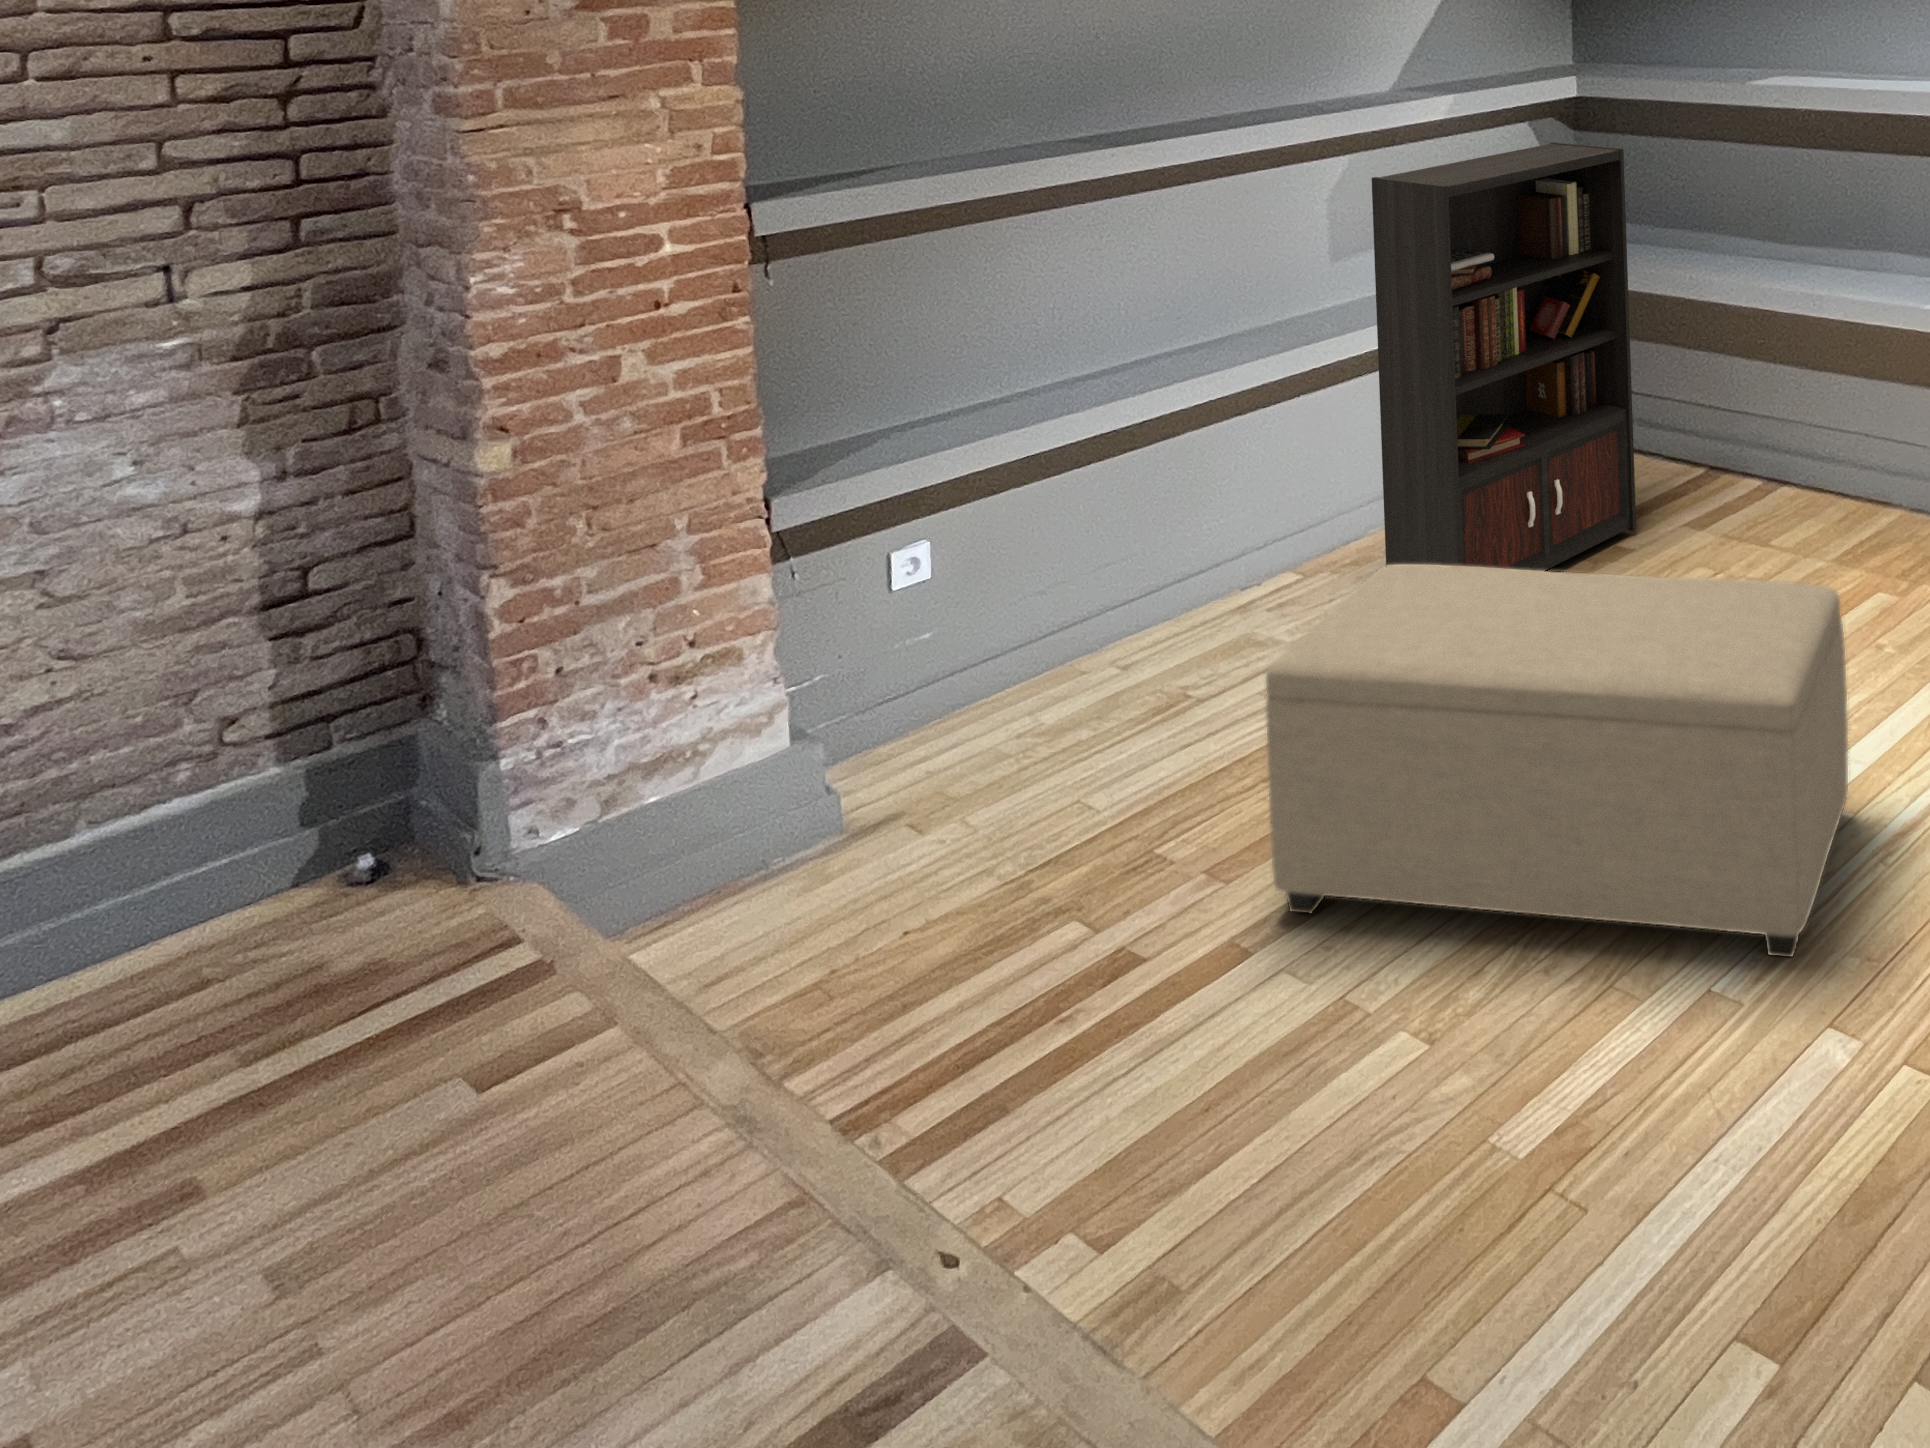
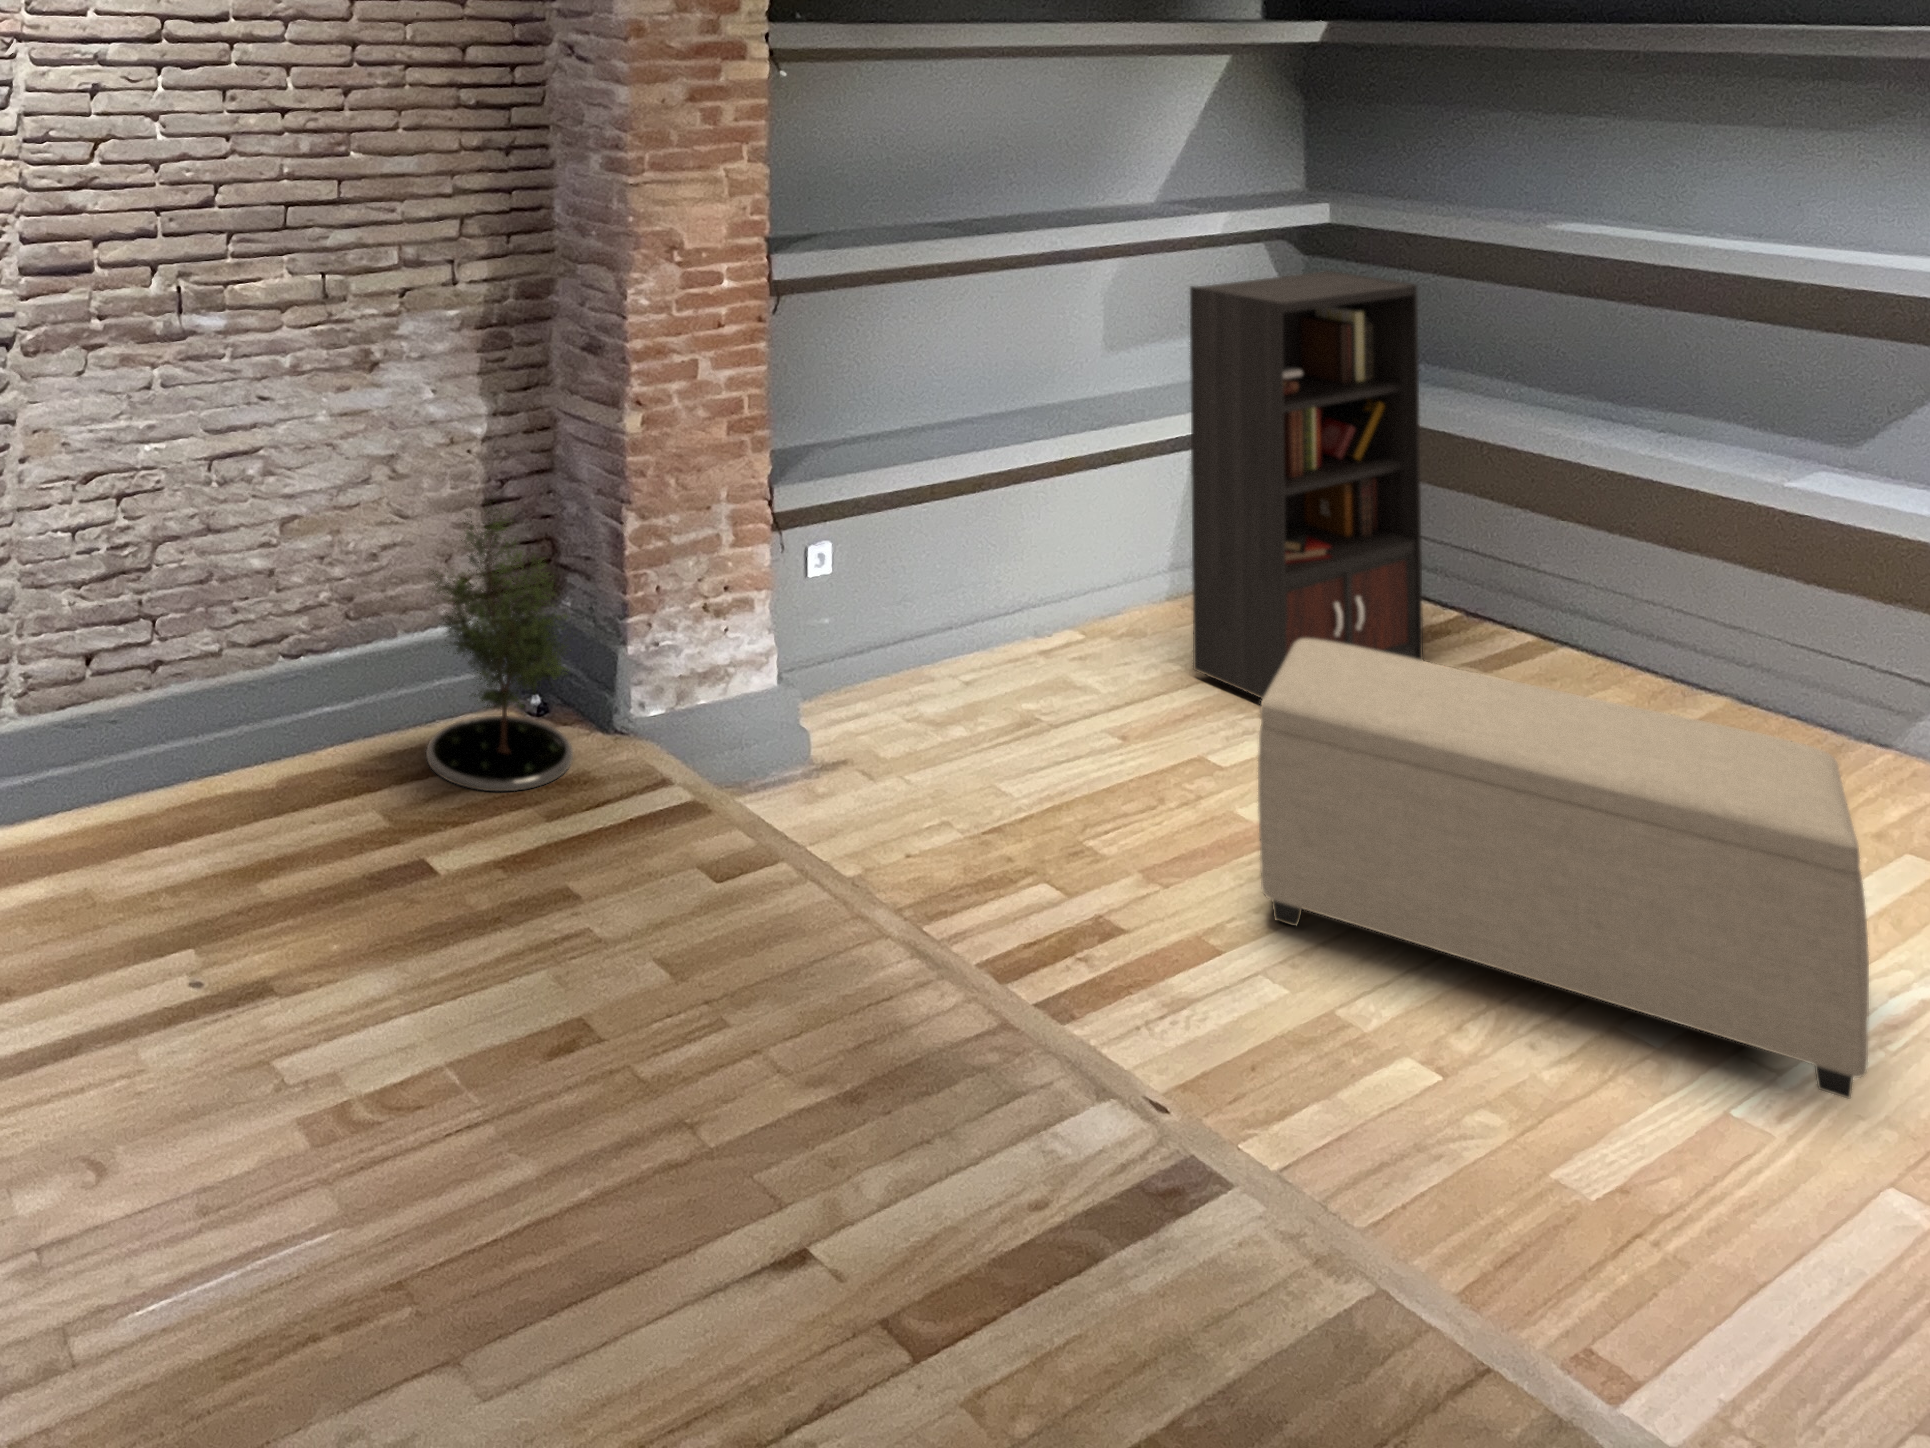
potted tree: none [50,610,399,1053] -> present [426,500,573,791]

